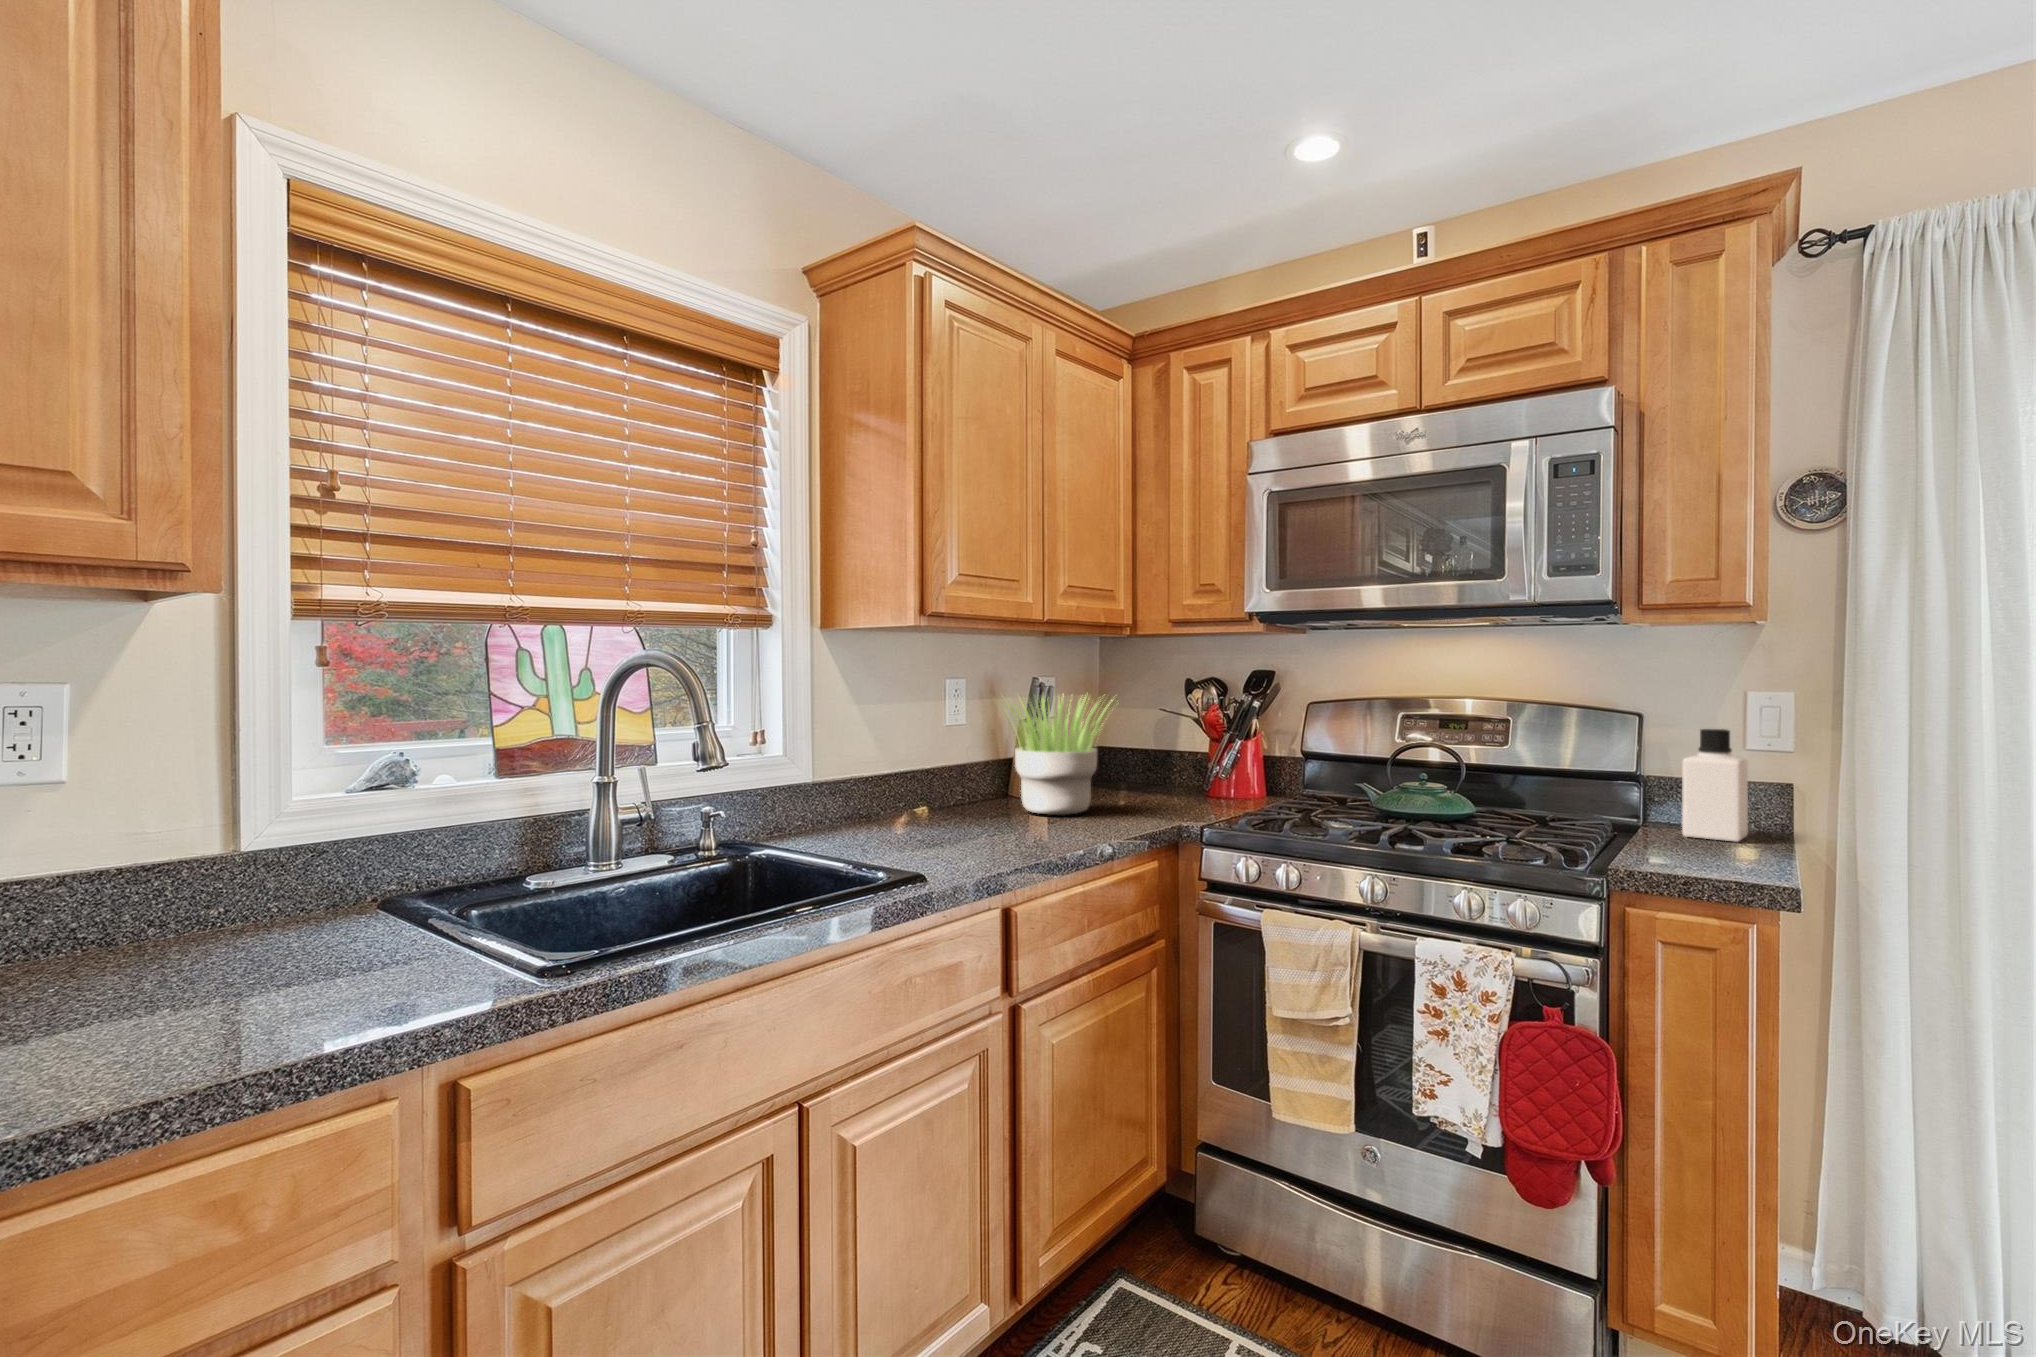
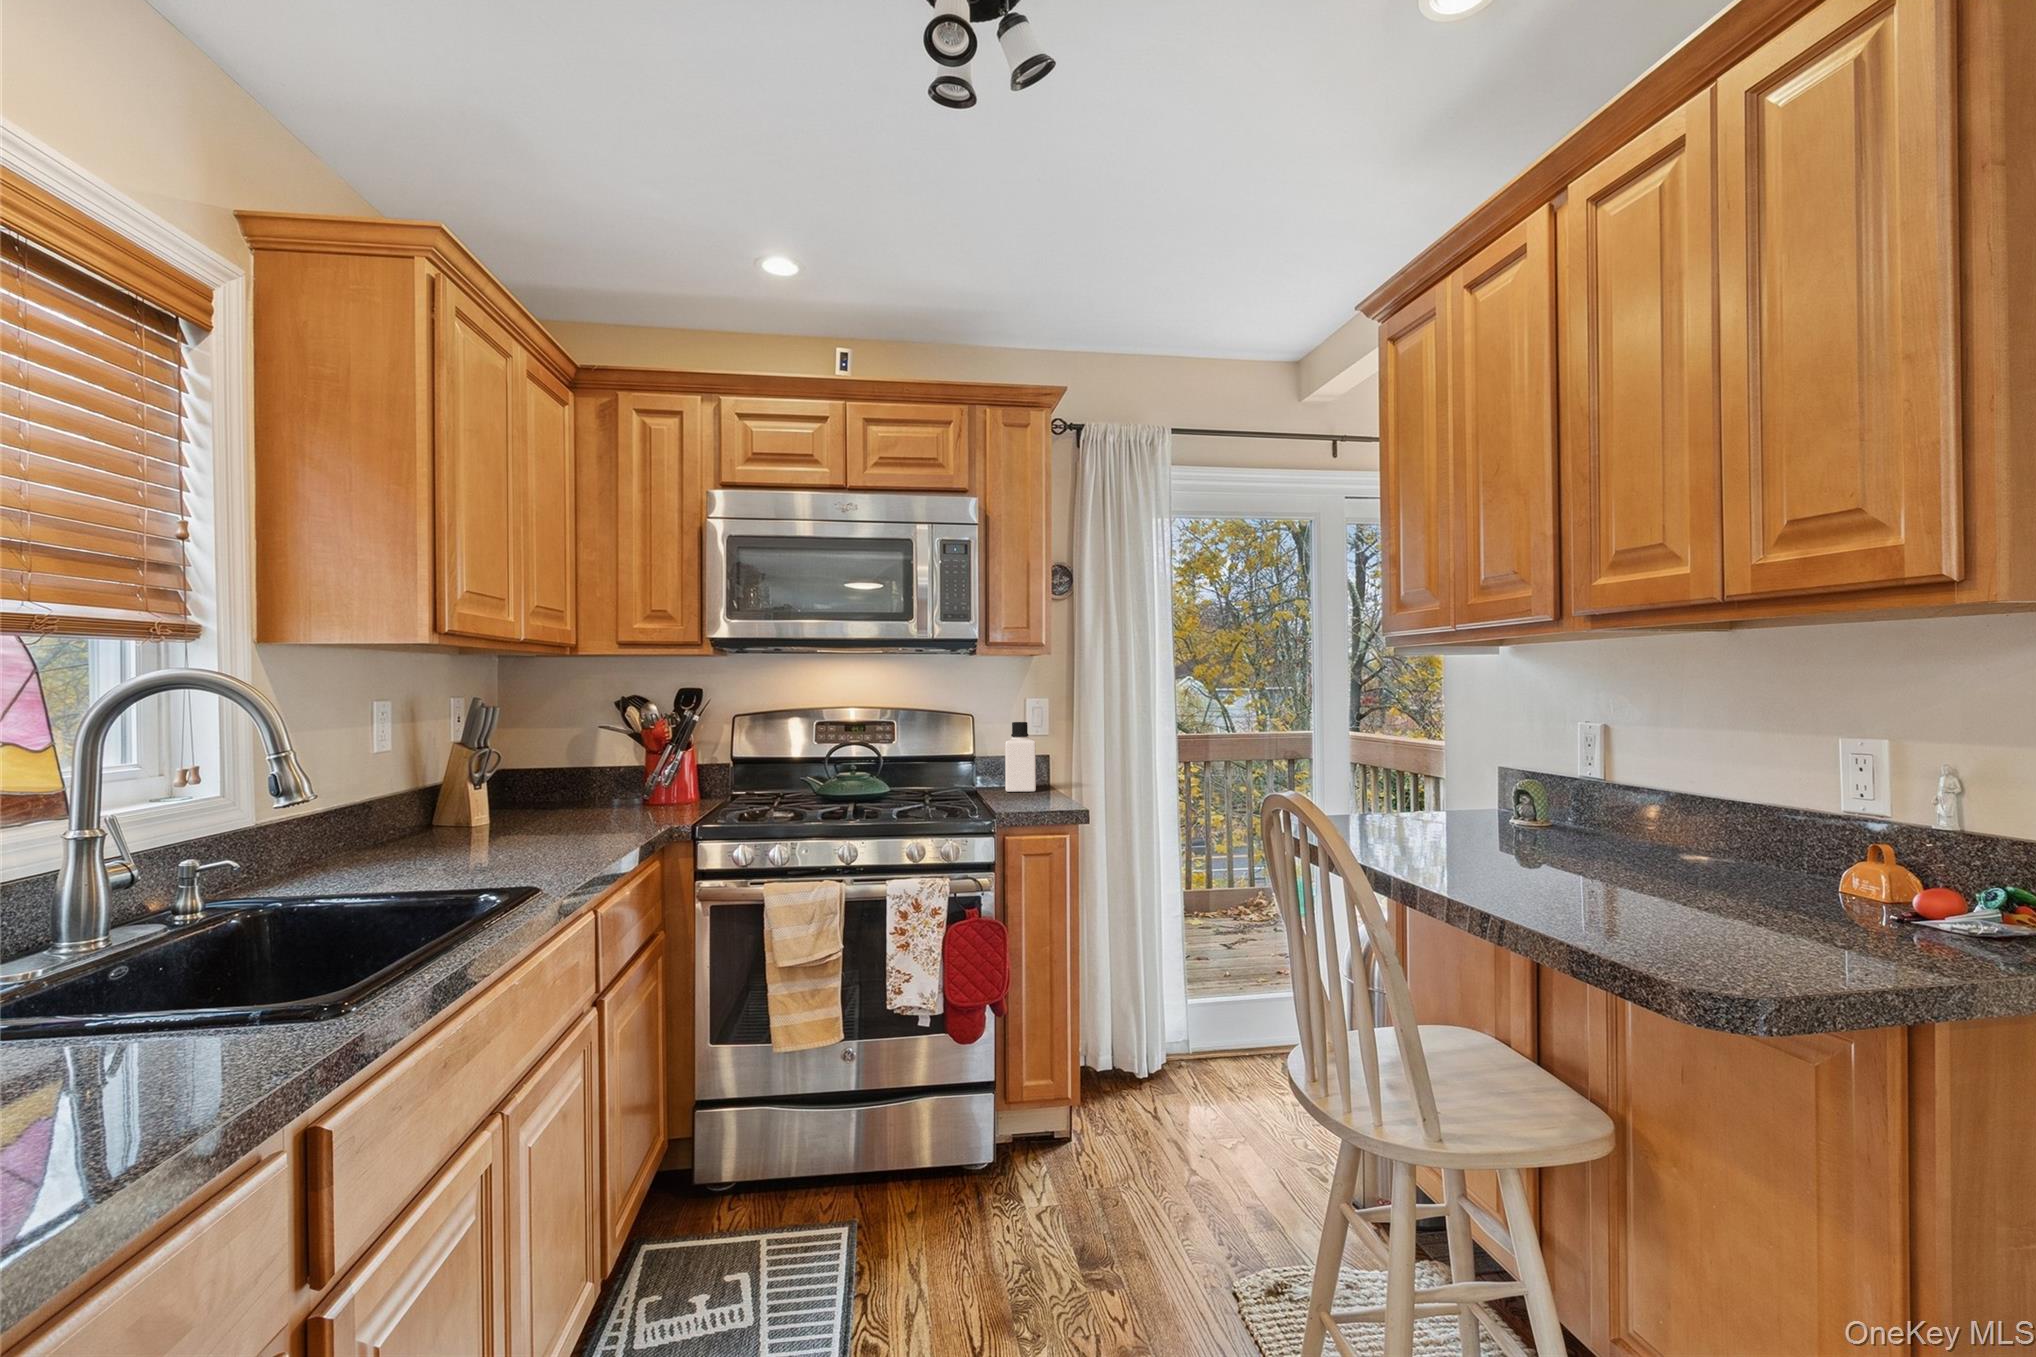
potted plant: present [1004,695,1114,815] -> none [443,709,602,833]

